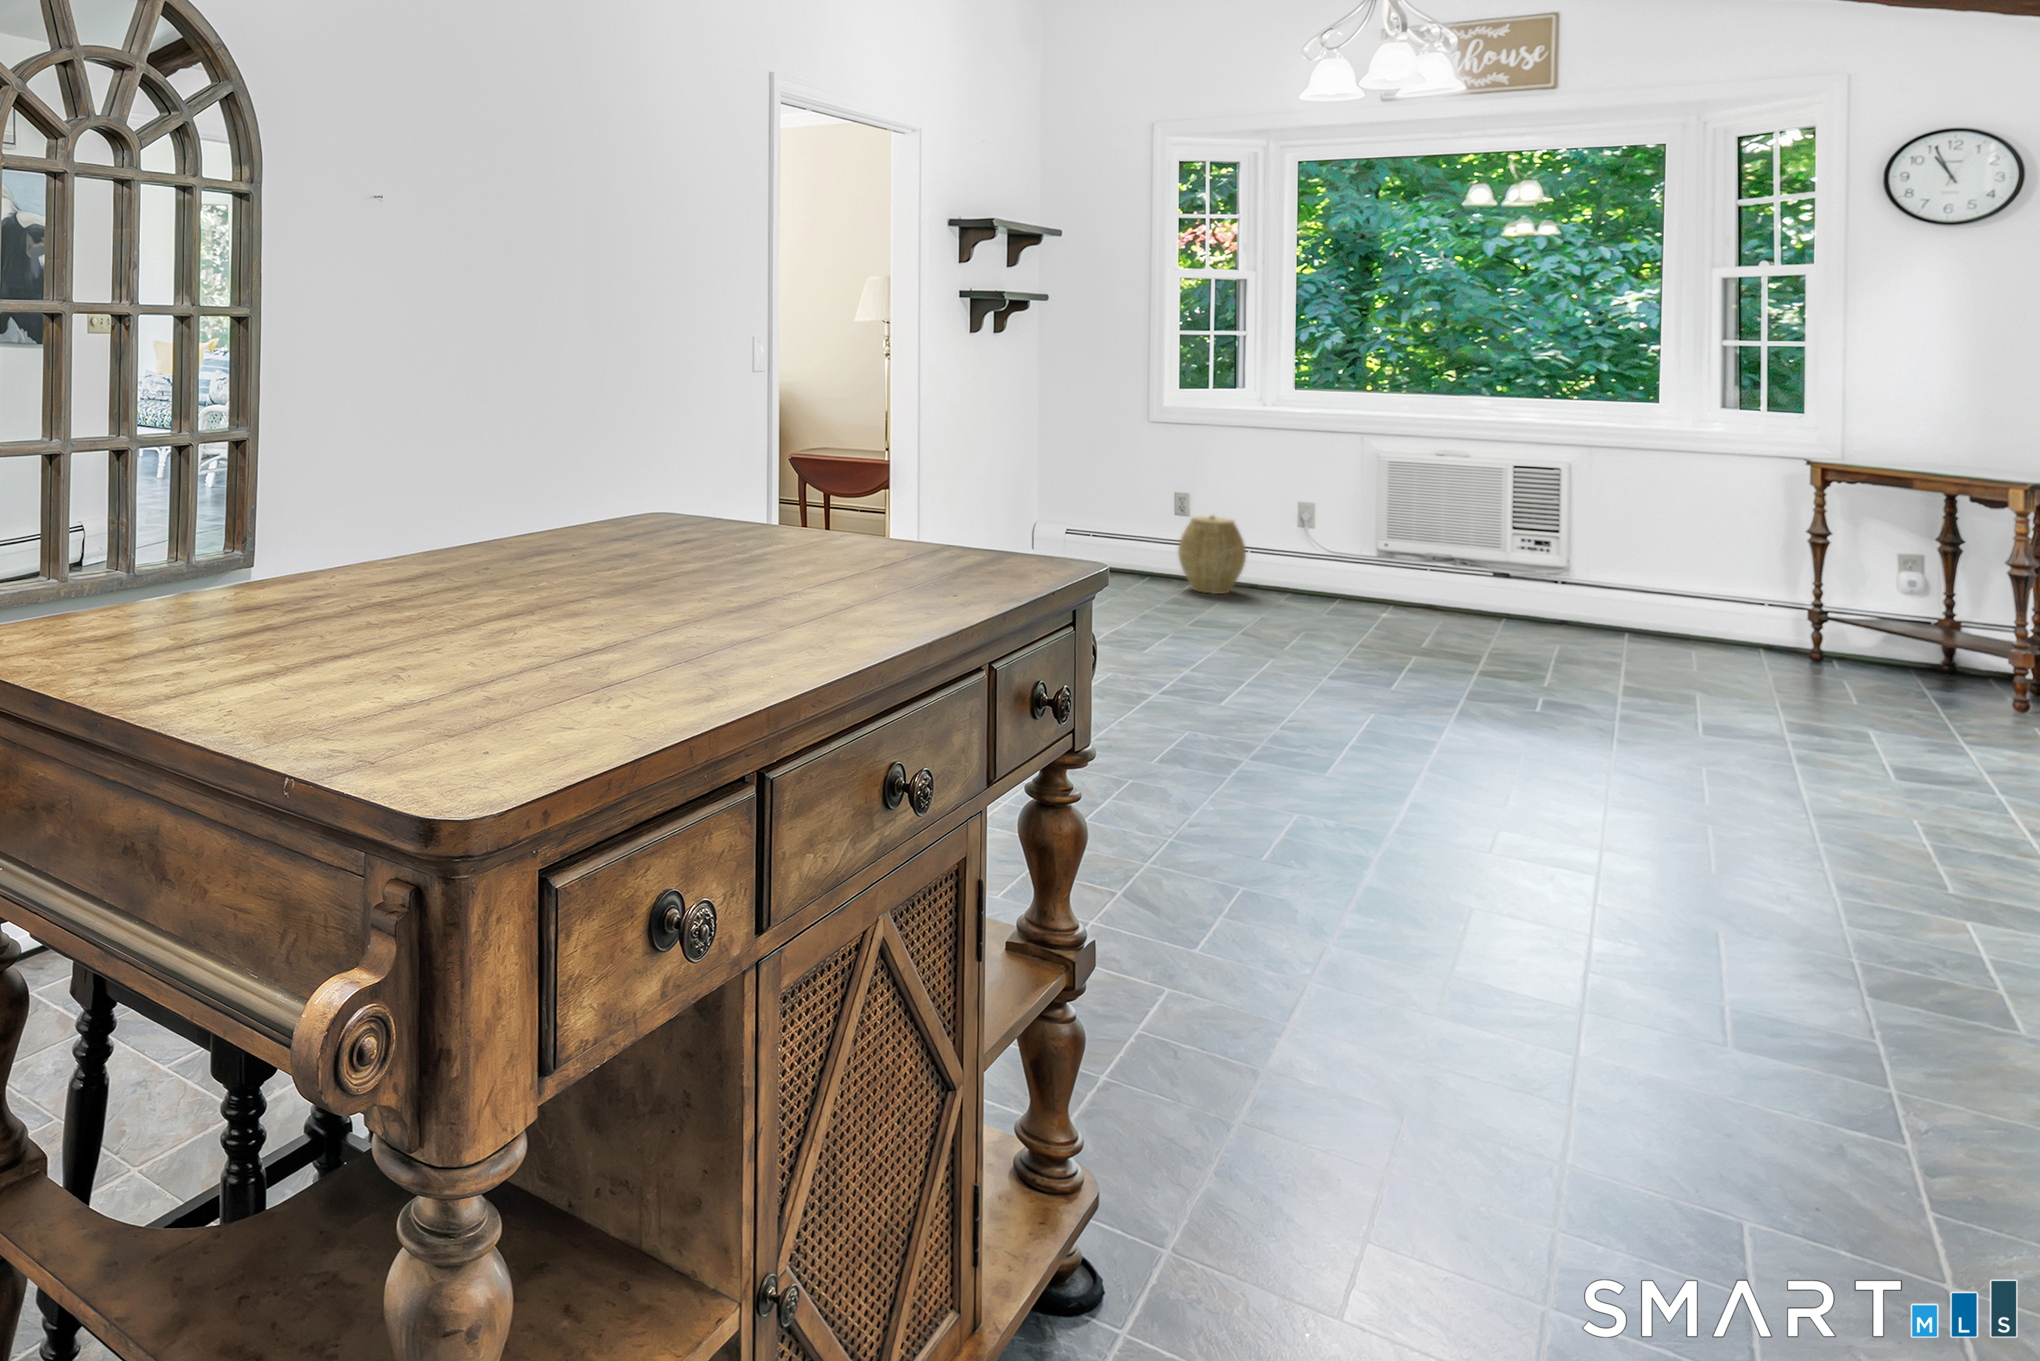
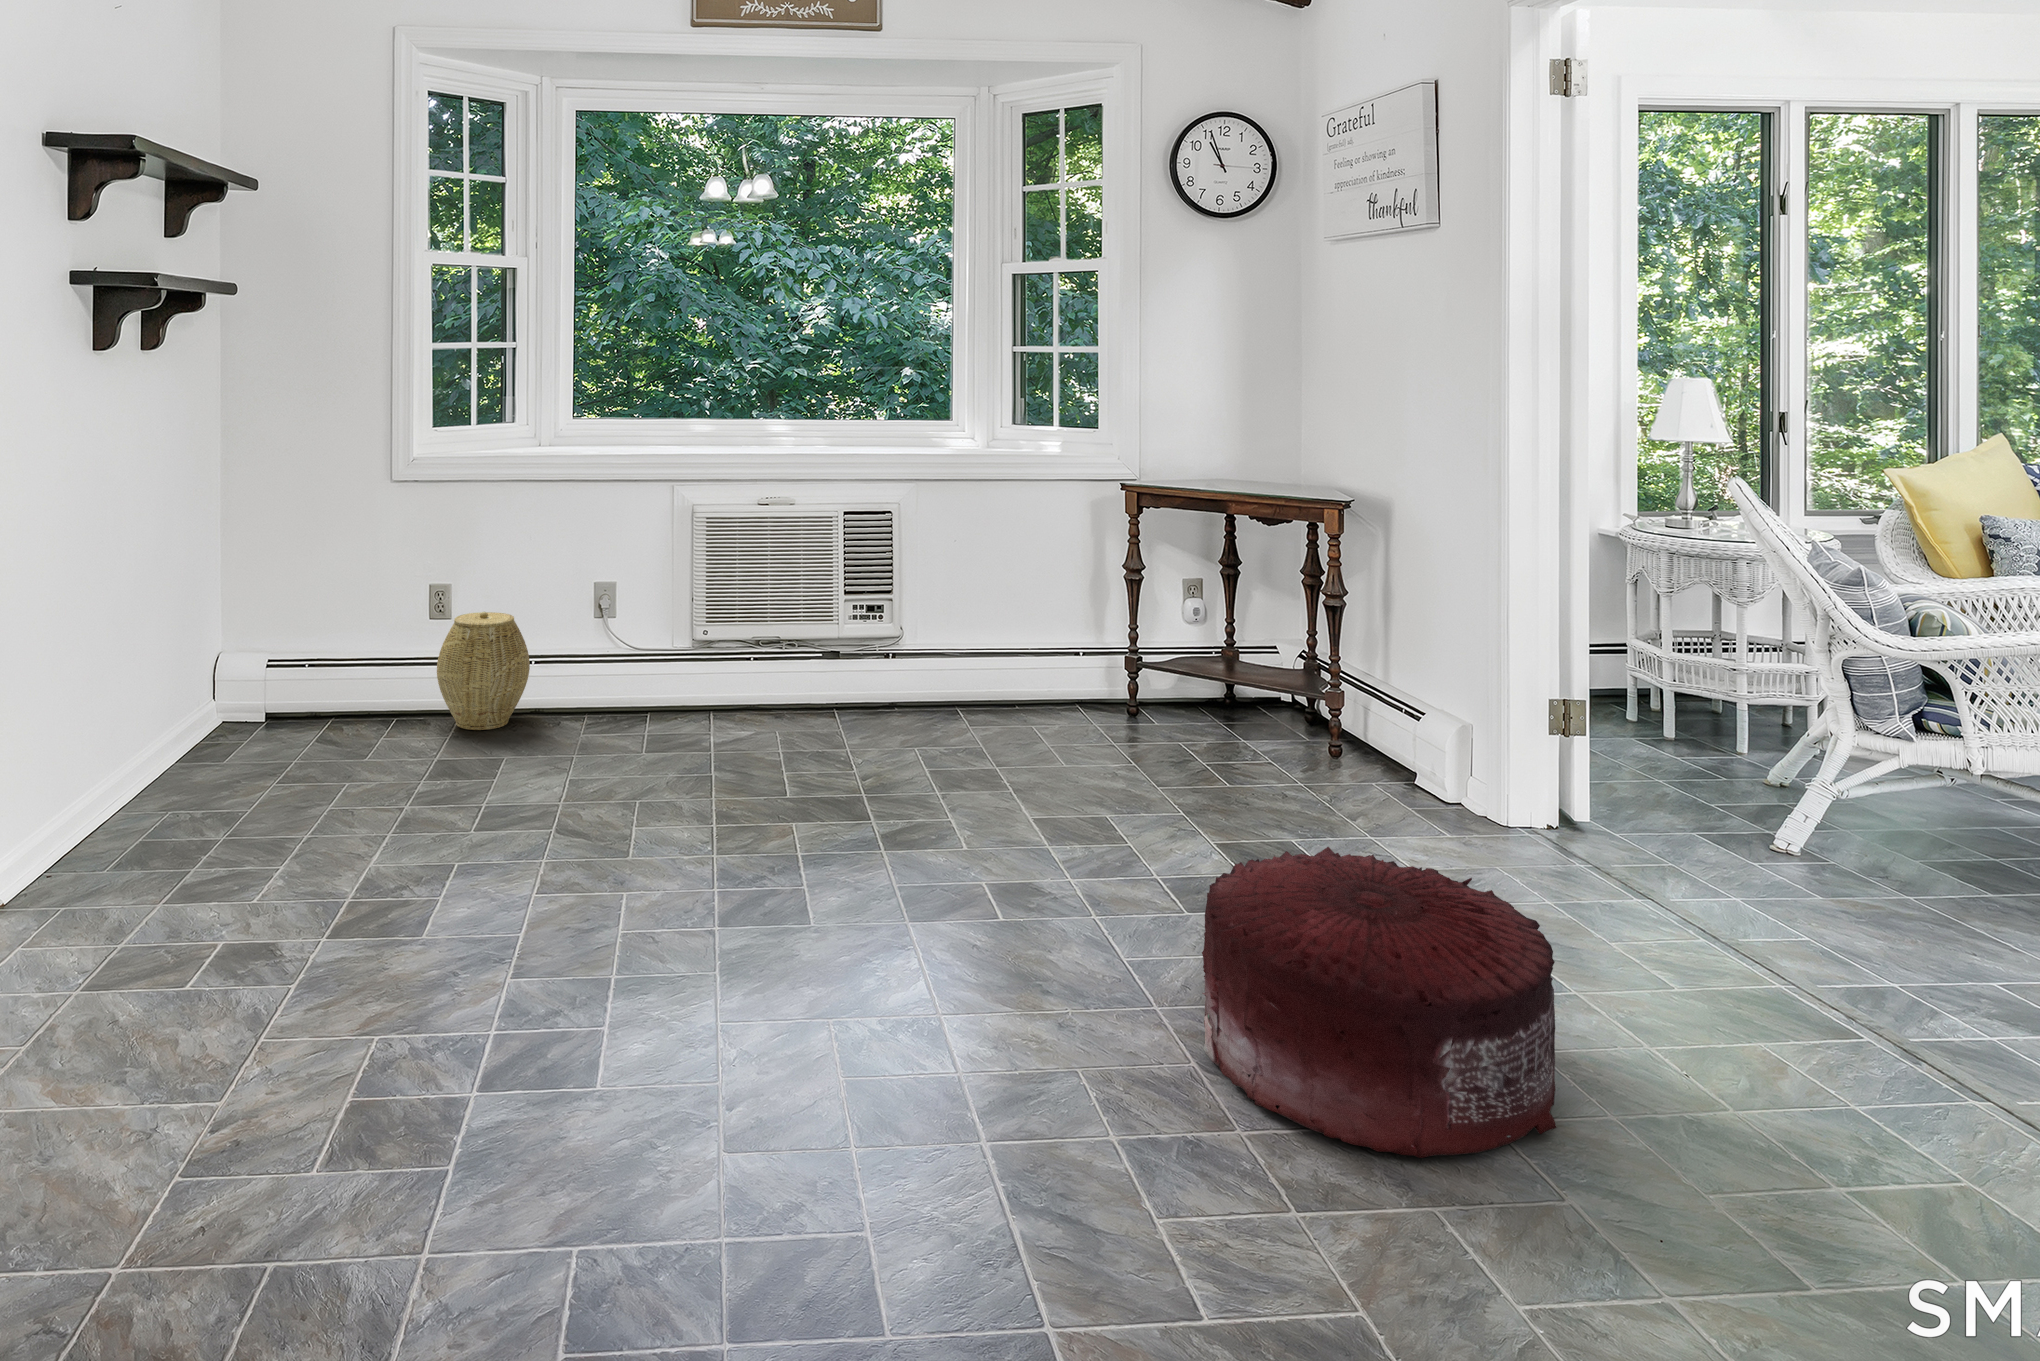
pouf: none [1603,662,1878,820] -> present [1202,847,1556,1158]

